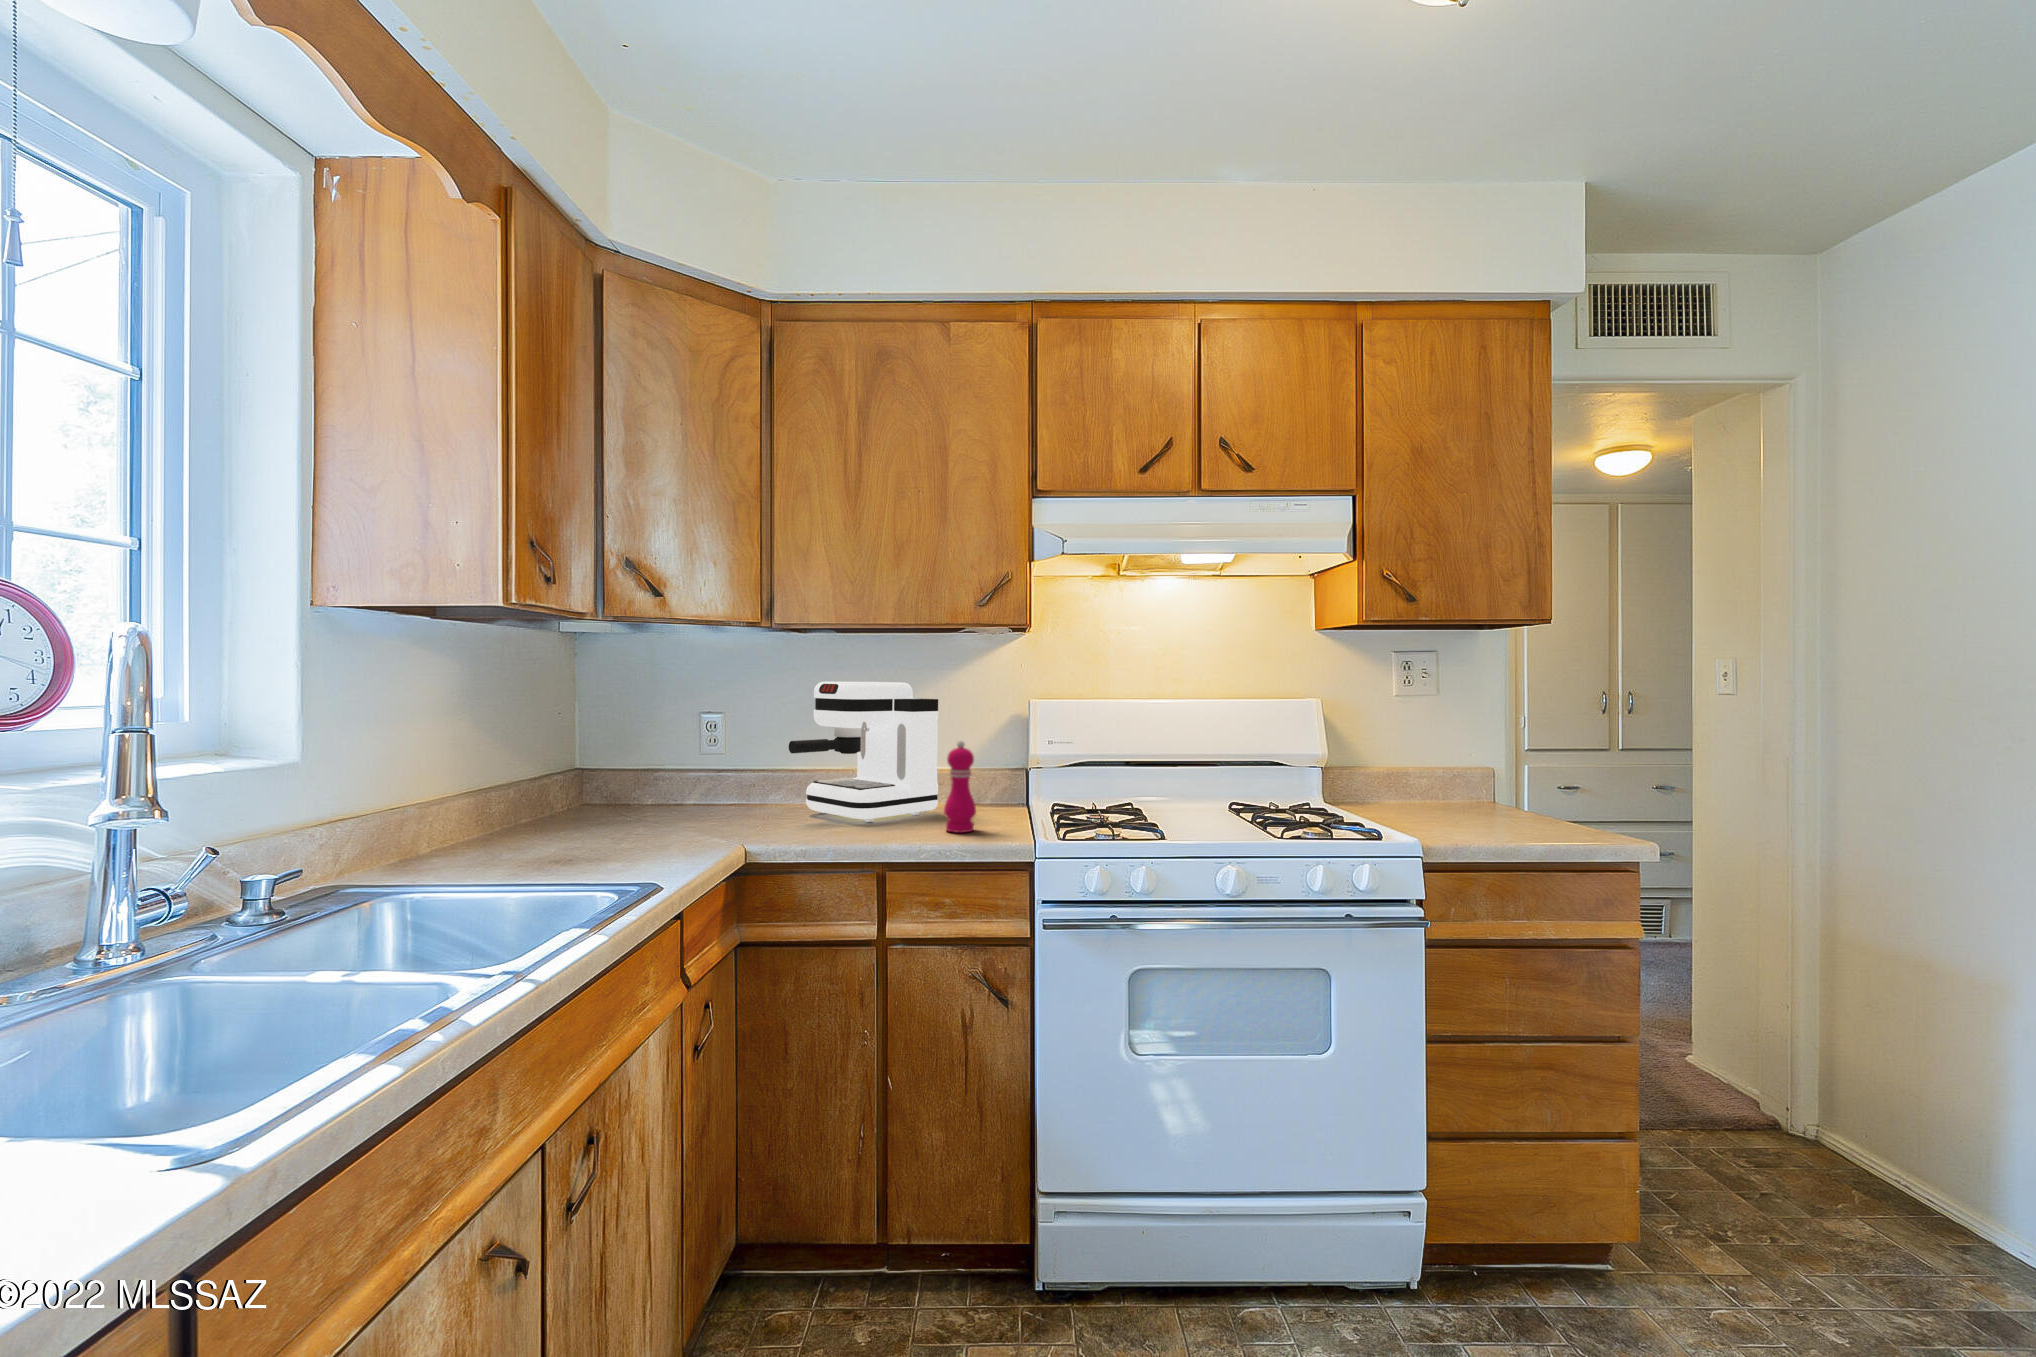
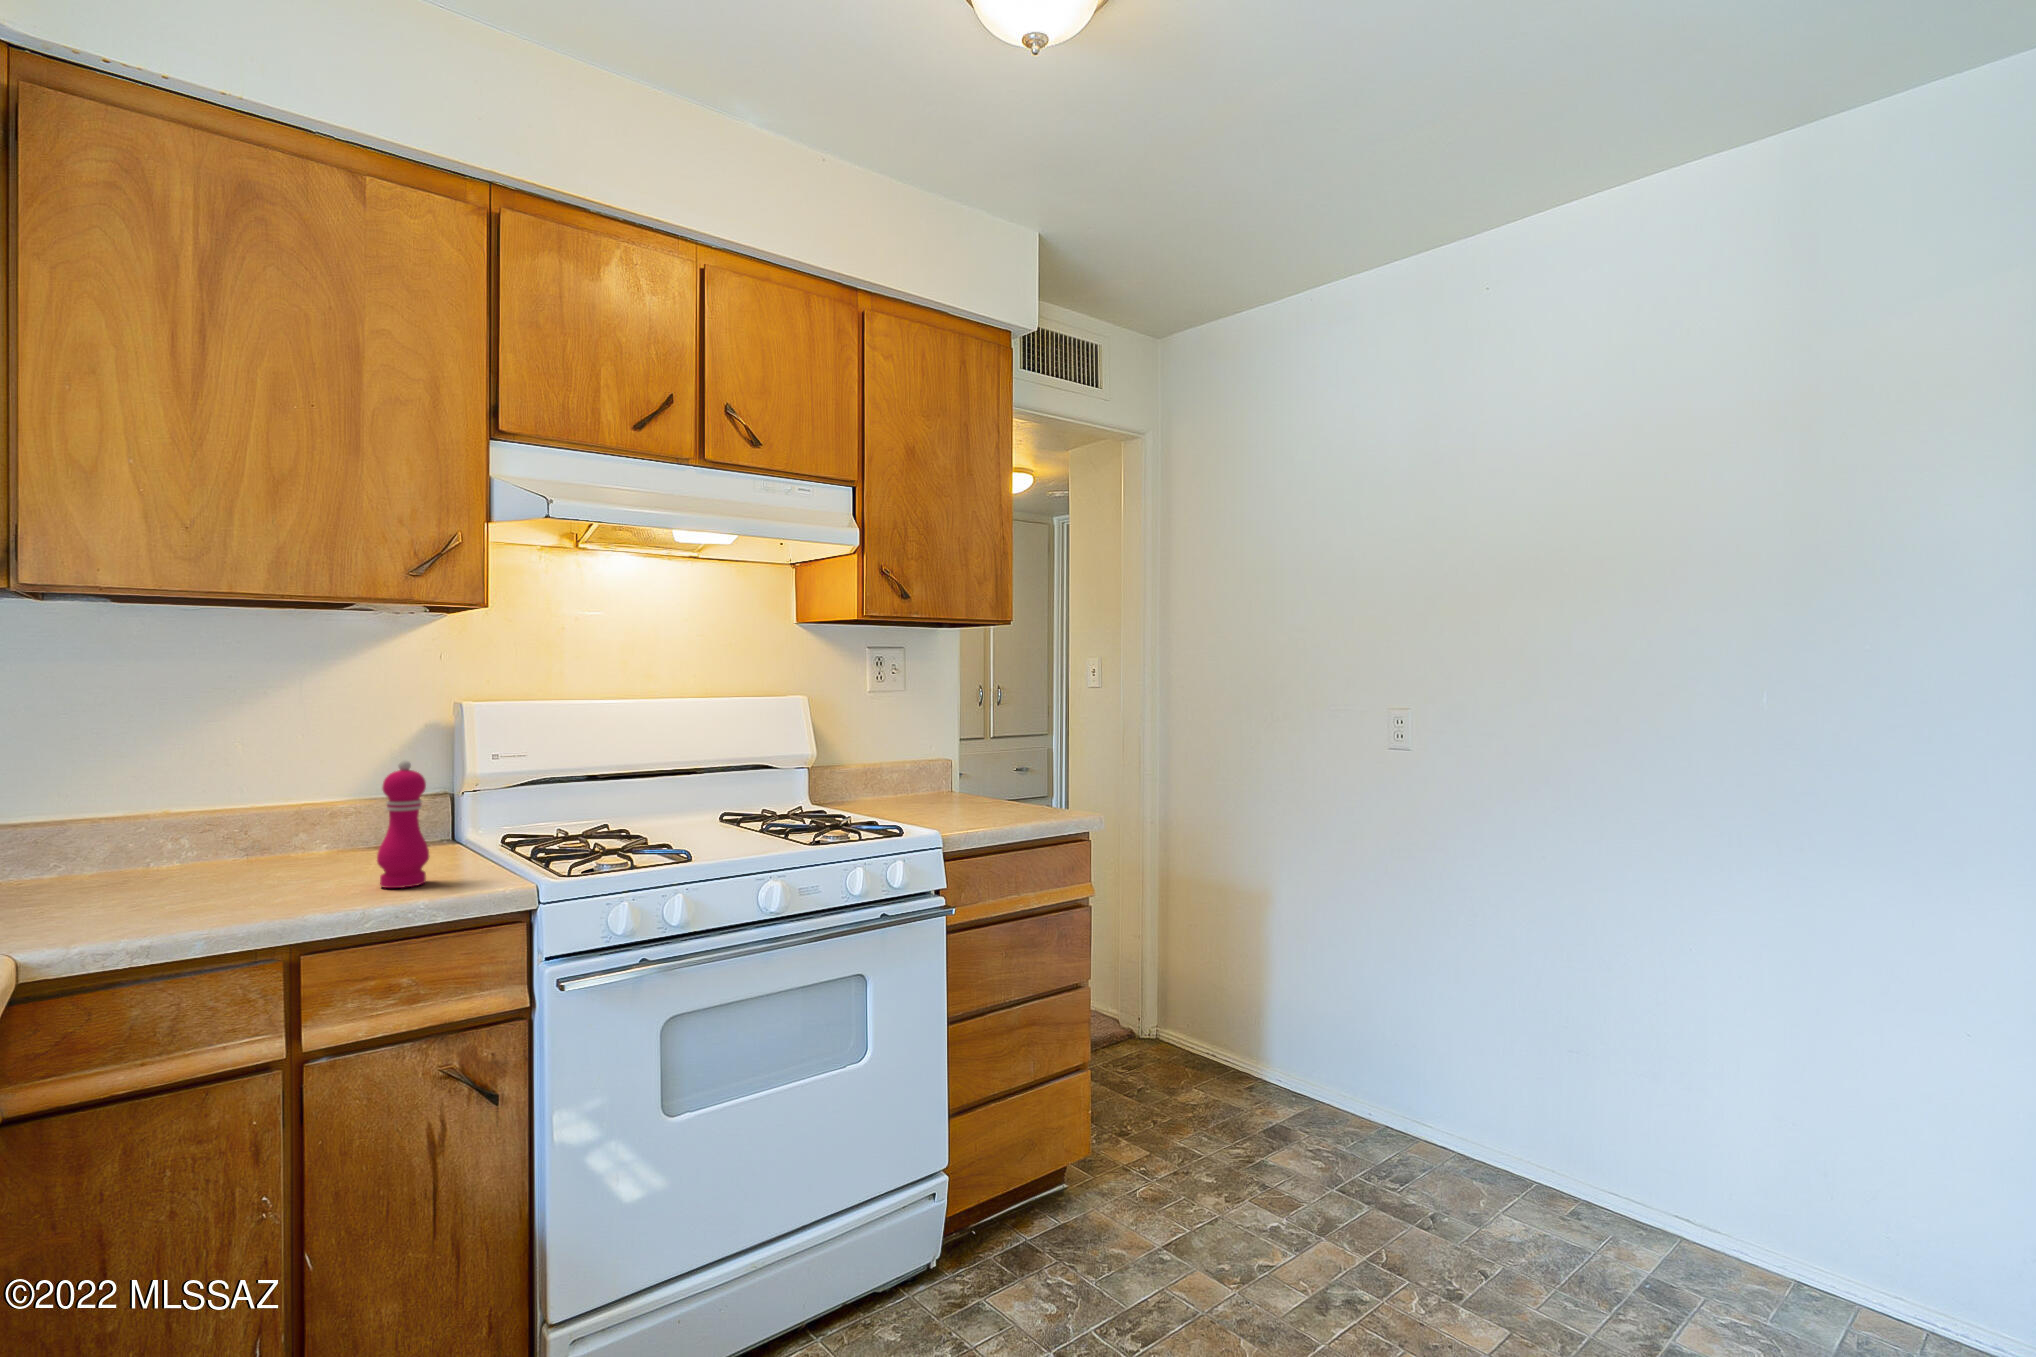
coffee maker: present [789,682,938,822] -> none [53,680,334,893]

